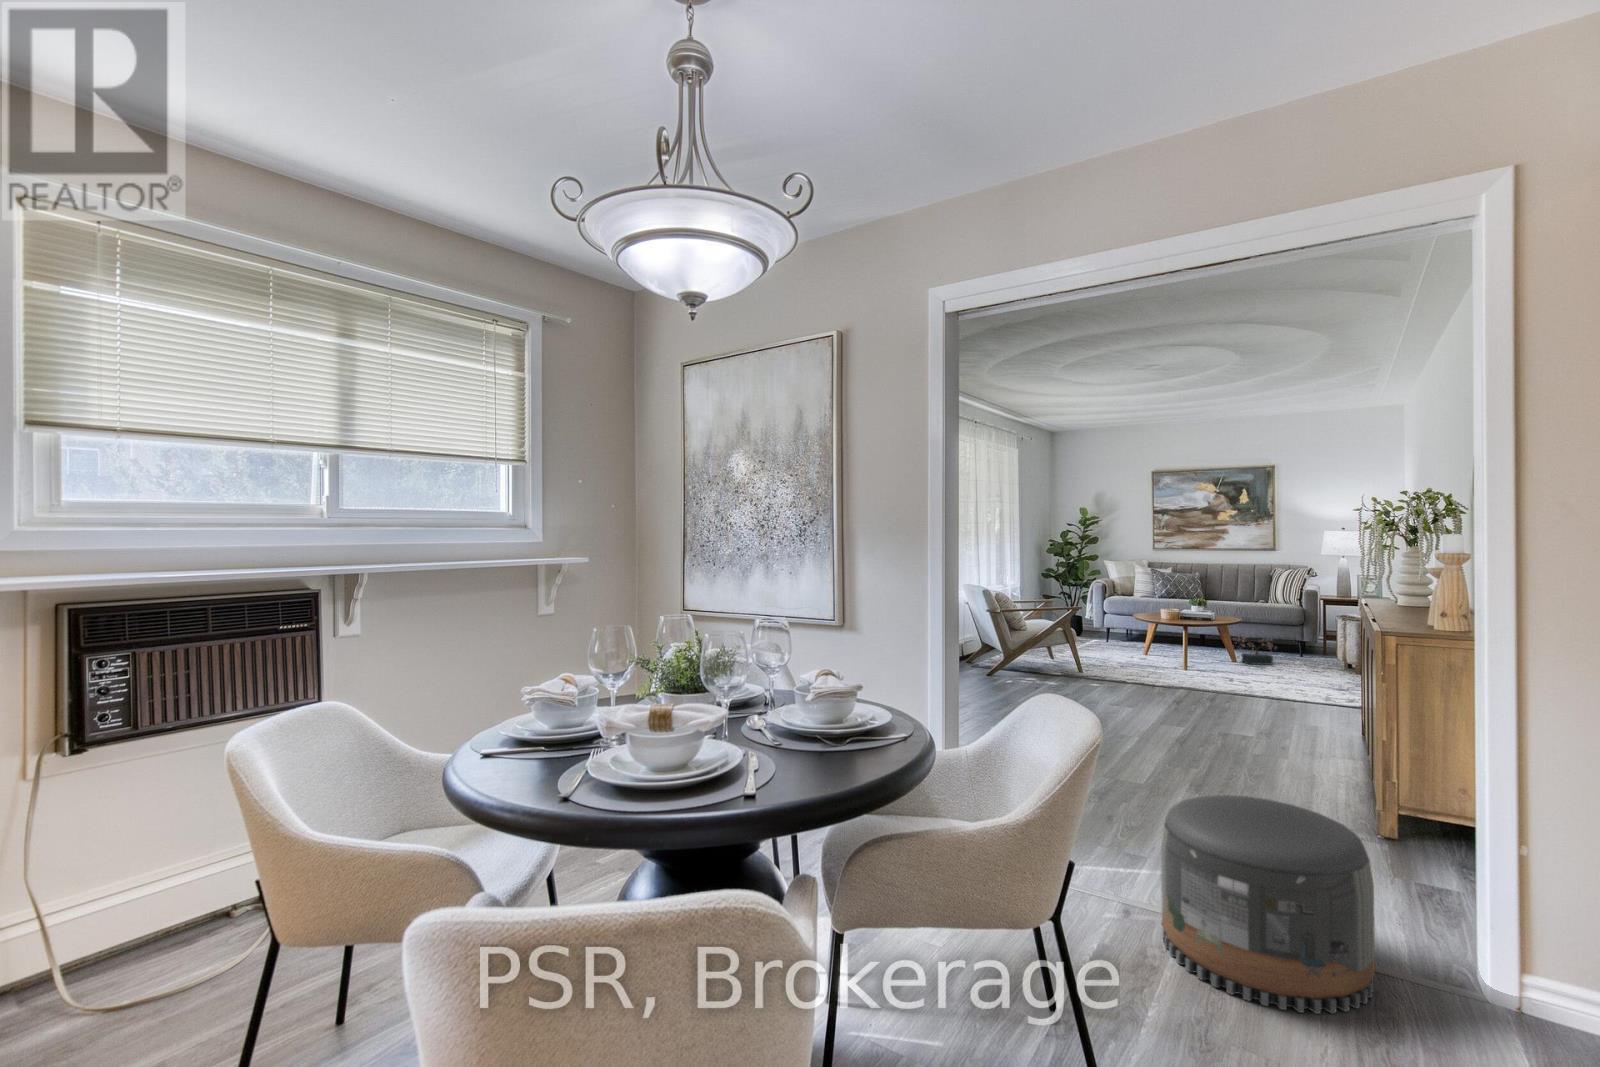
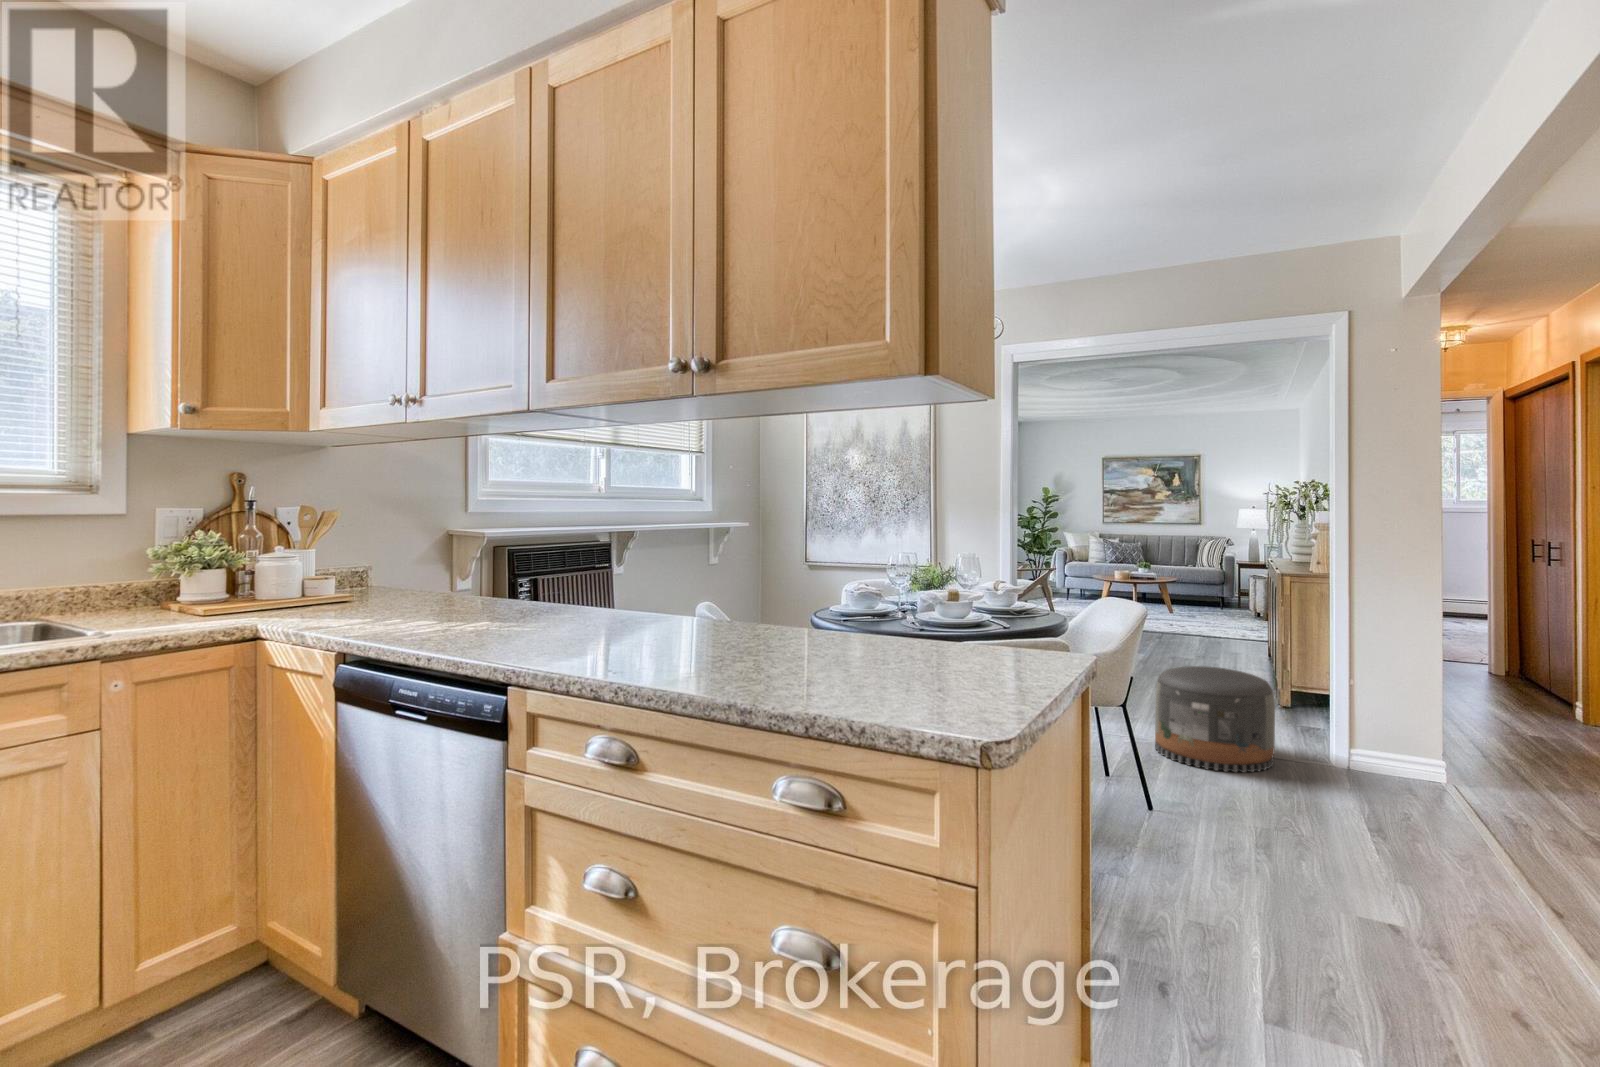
decorative plant: present [1234,631,1273,665] -> none [1169,587,1203,614]

